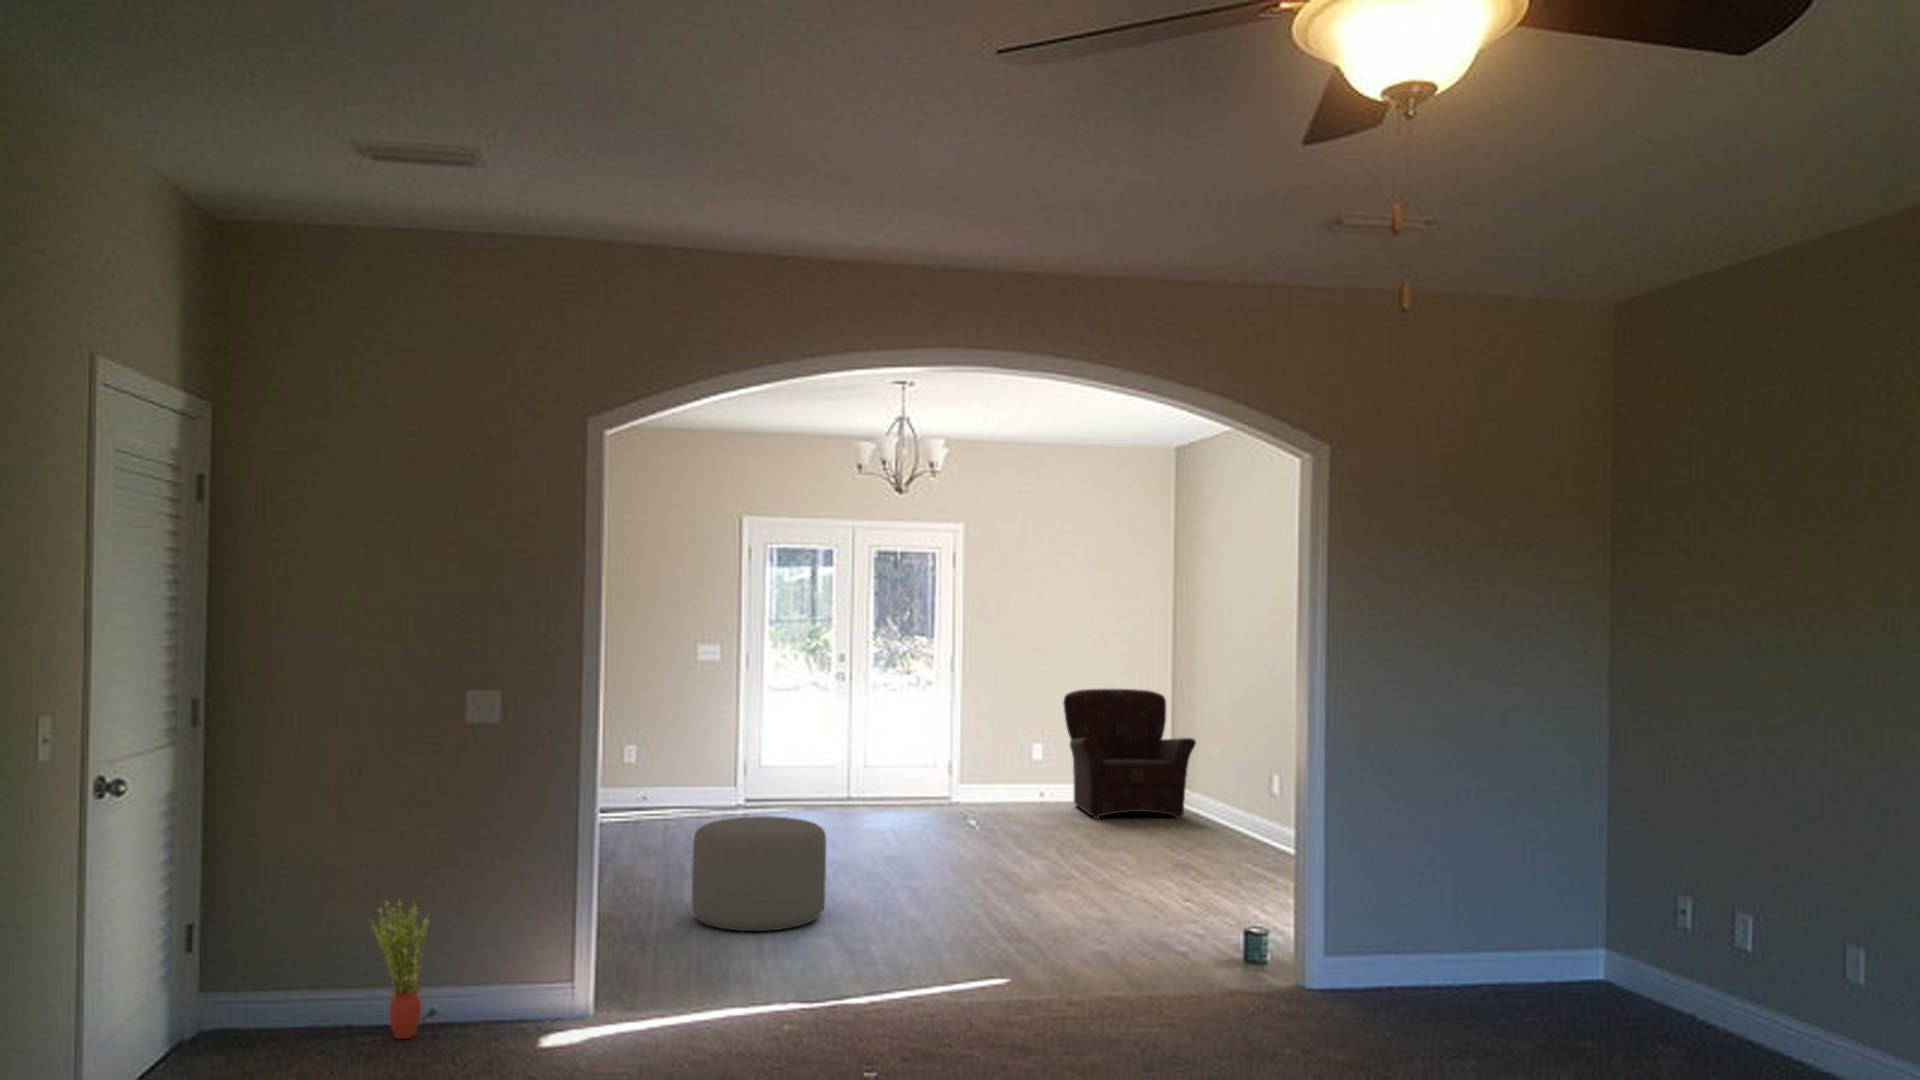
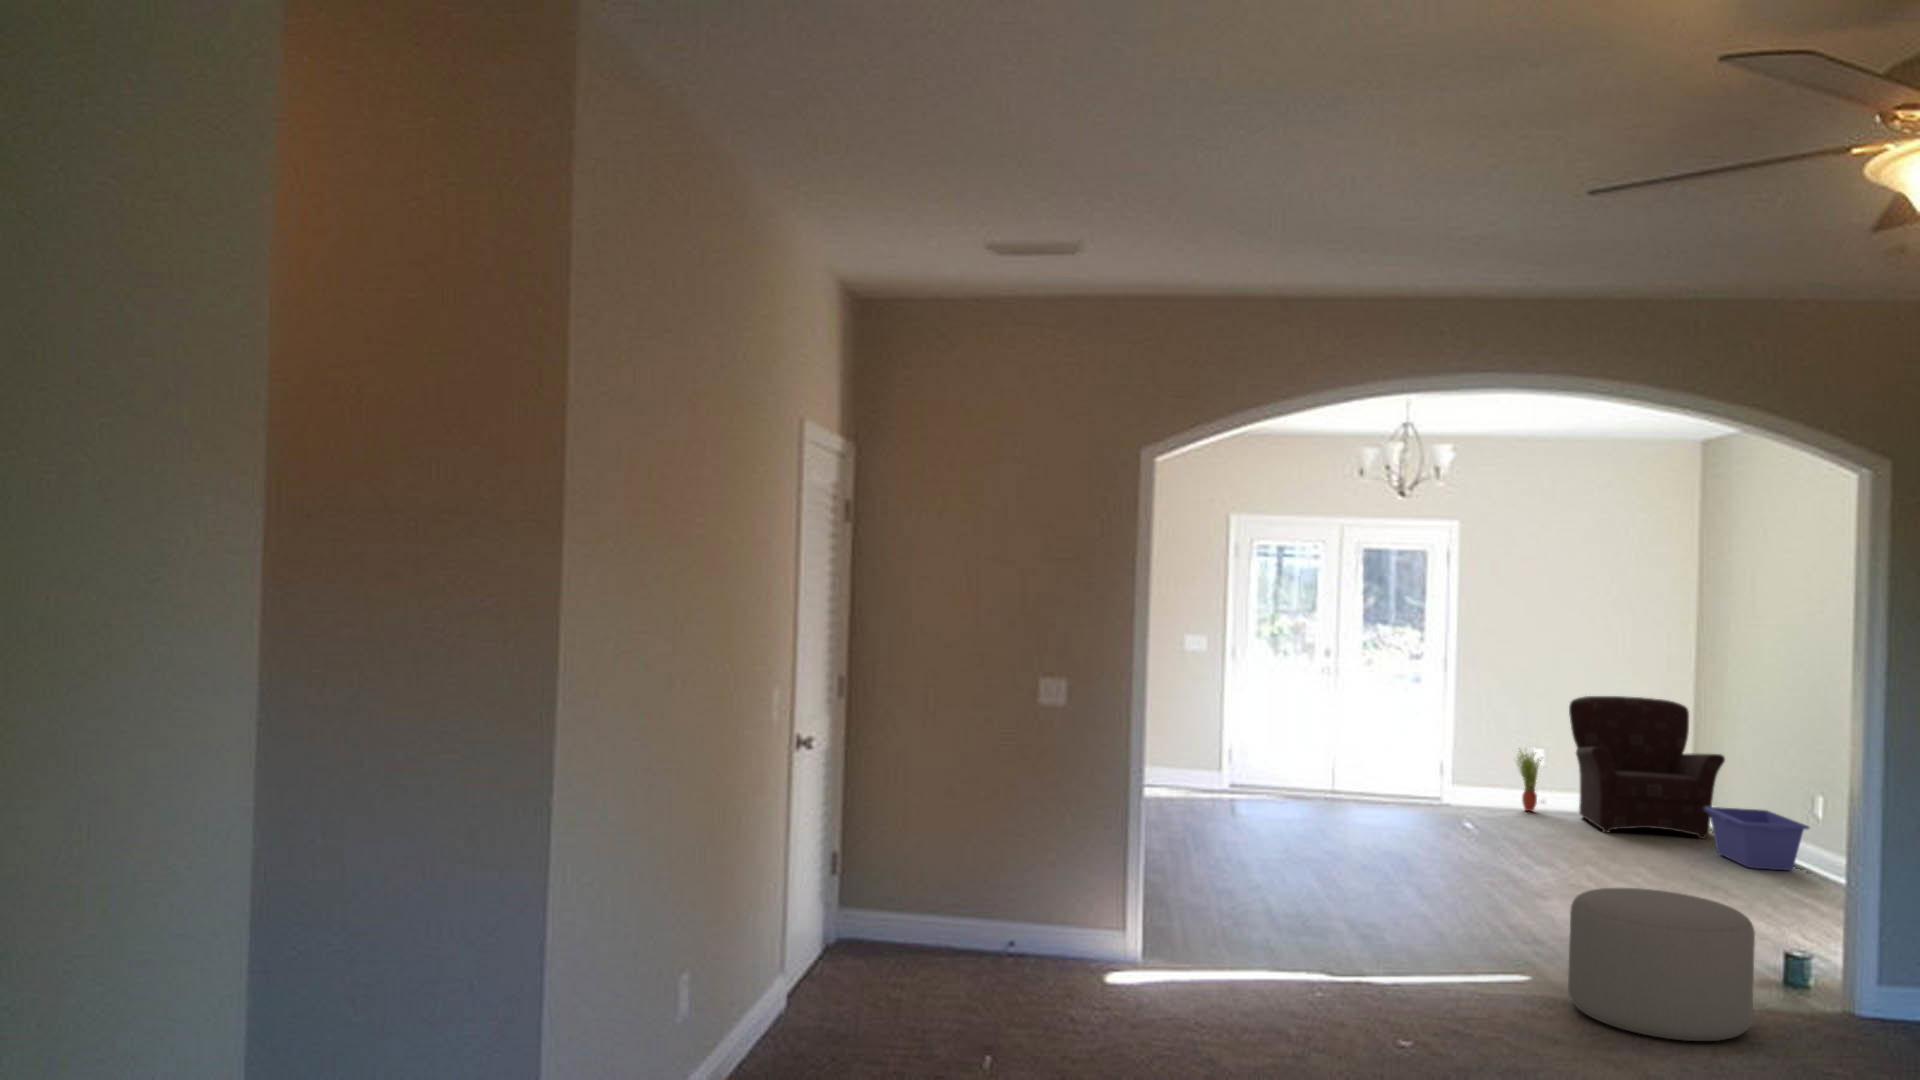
storage bin: none [1179,788,1266,843] -> present [1704,807,1809,870]
ottoman: present [692,816,826,931] -> present [1568,888,1755,1041]
potted plant: present [372,899,429,1039] -> present [1516,748,1543,811]

